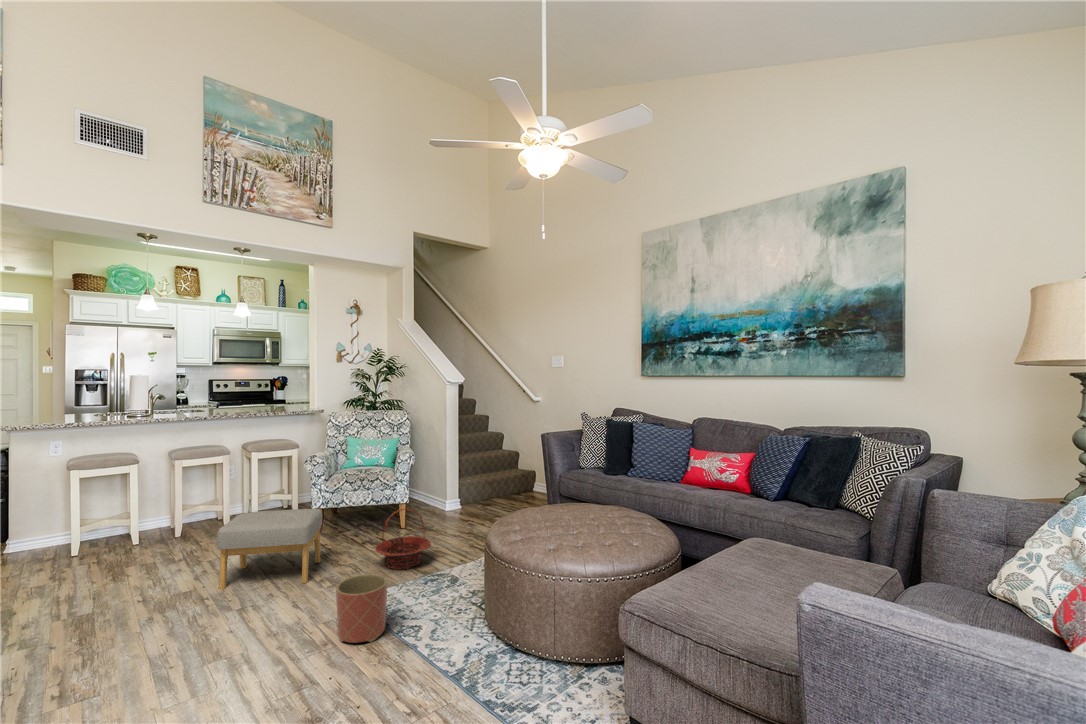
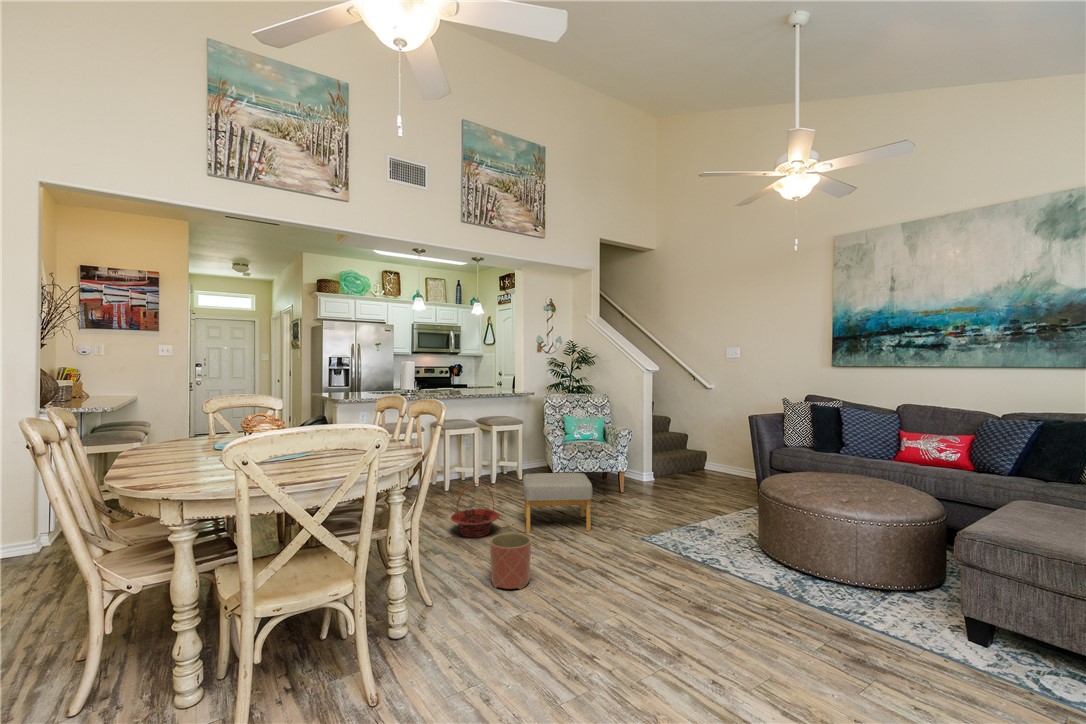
basket: present [375,509,431,569] -> present [451,483,500,537]
planter: present [336,574,387,643] -> present [490,533,531,589]

